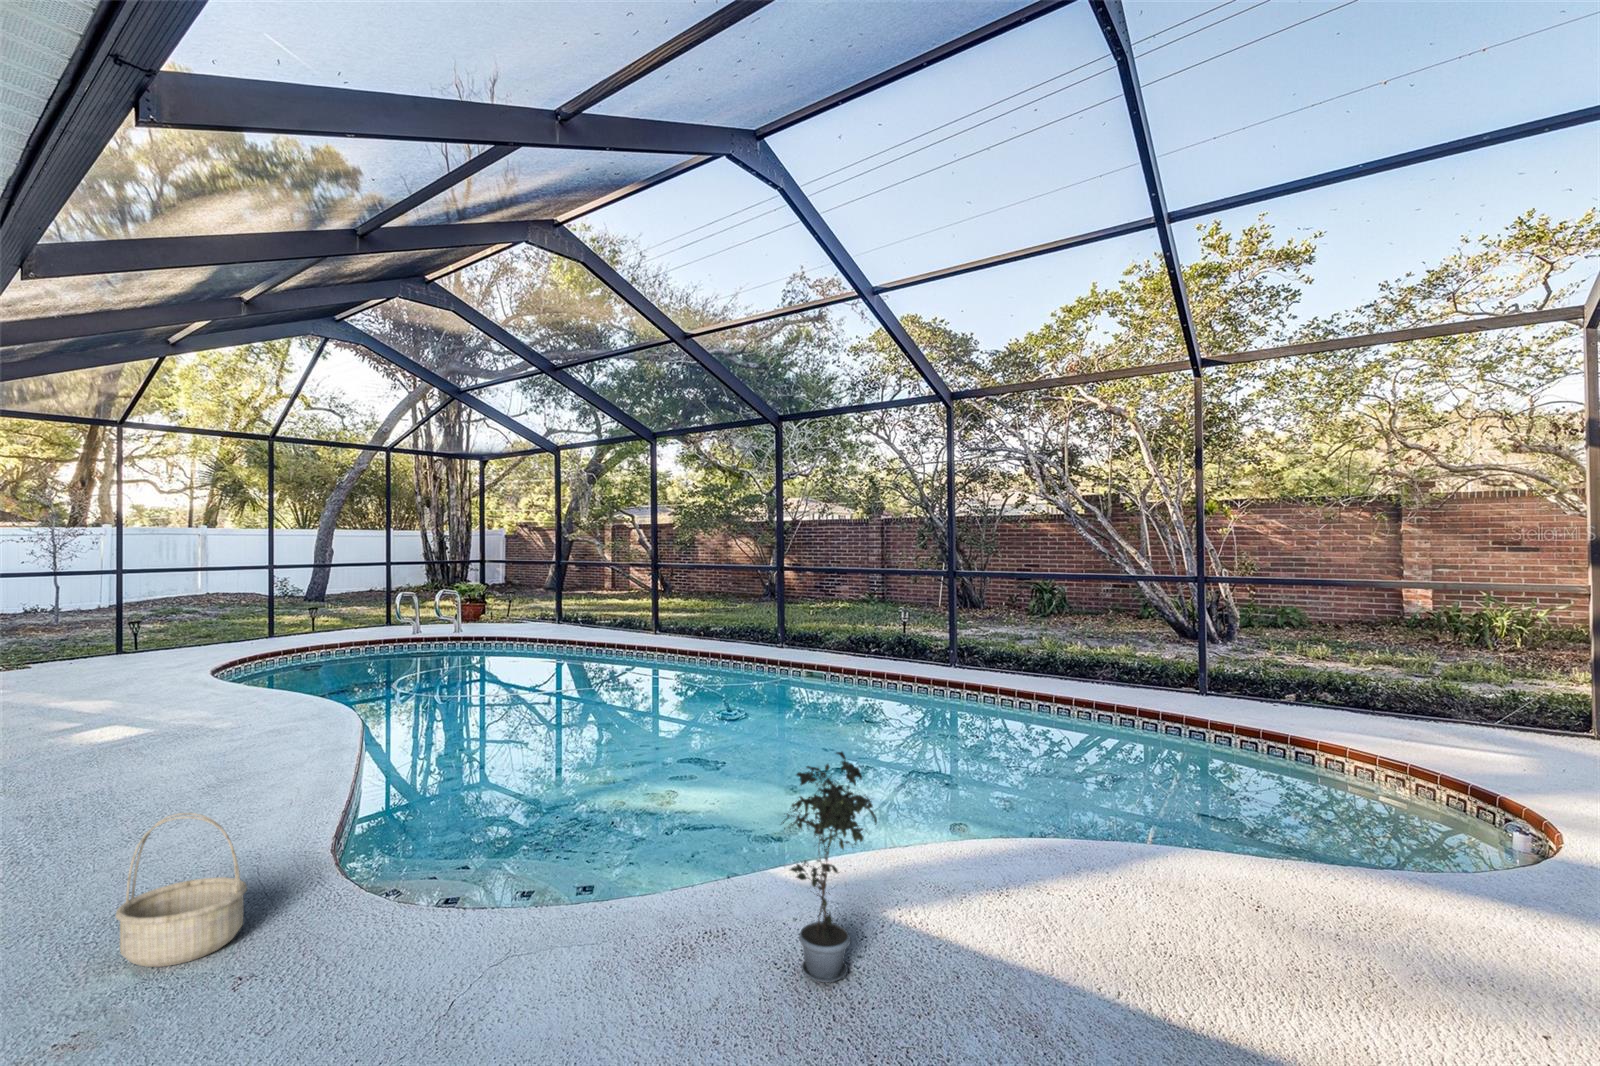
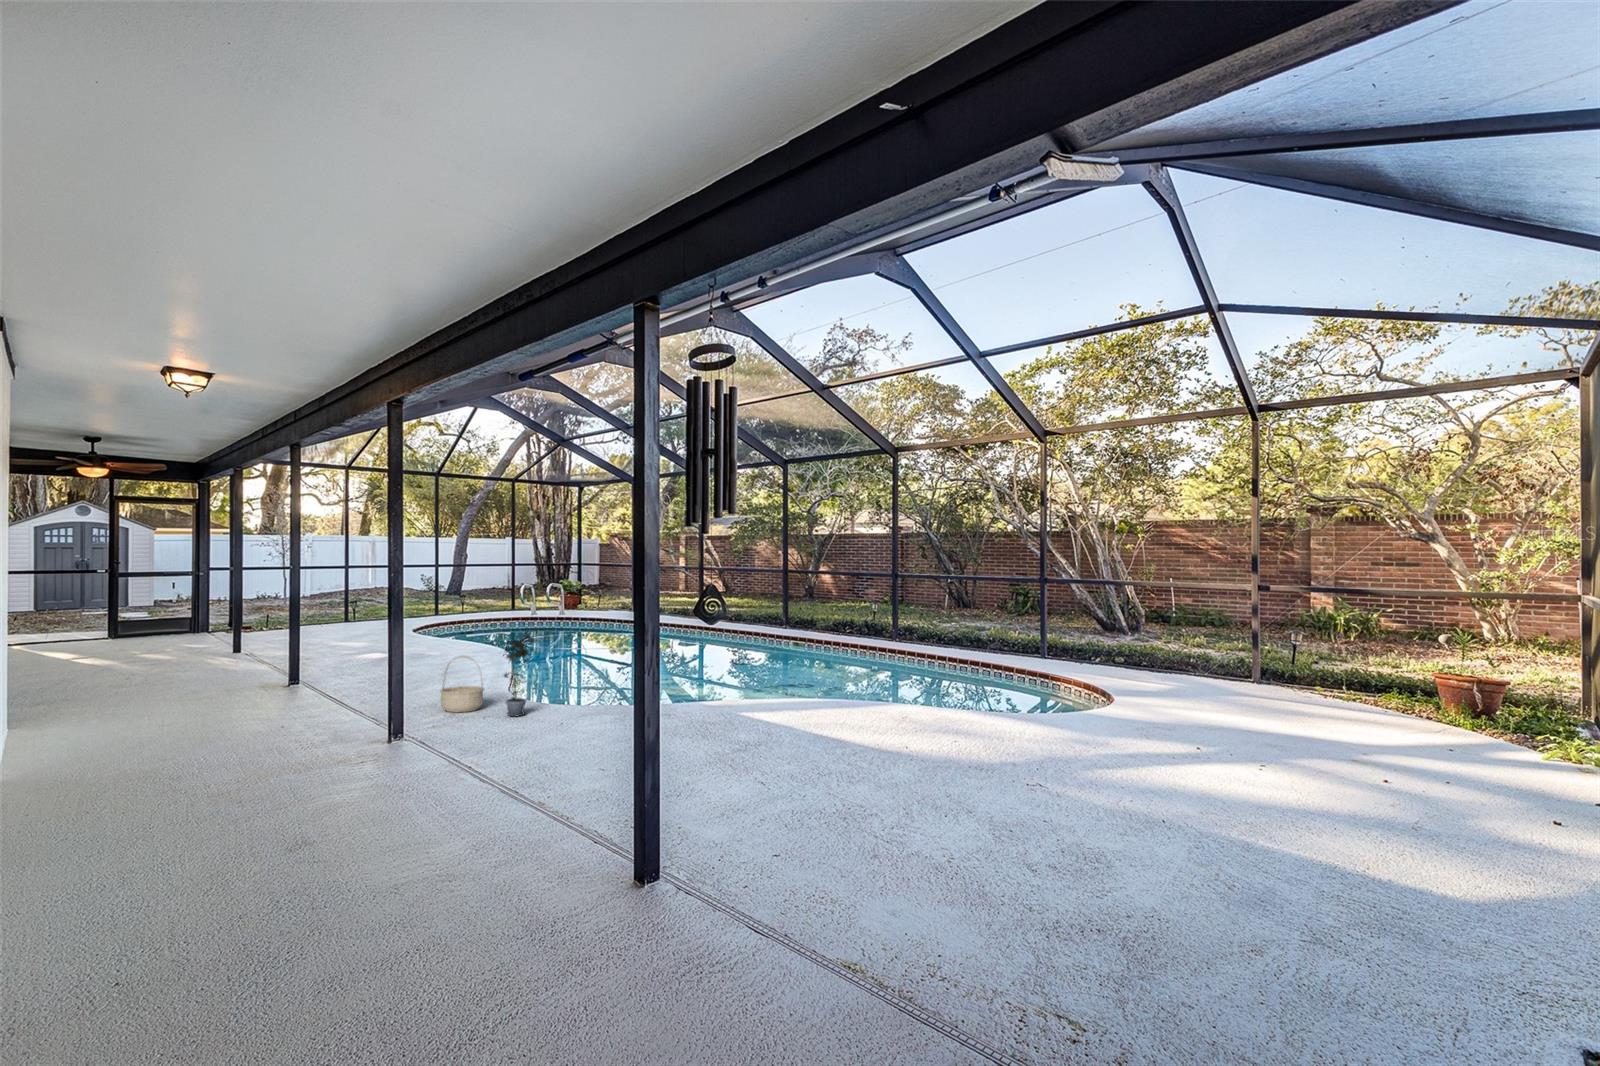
potted plant: present [783,752,877,983] -> present [503,631,536,716]

